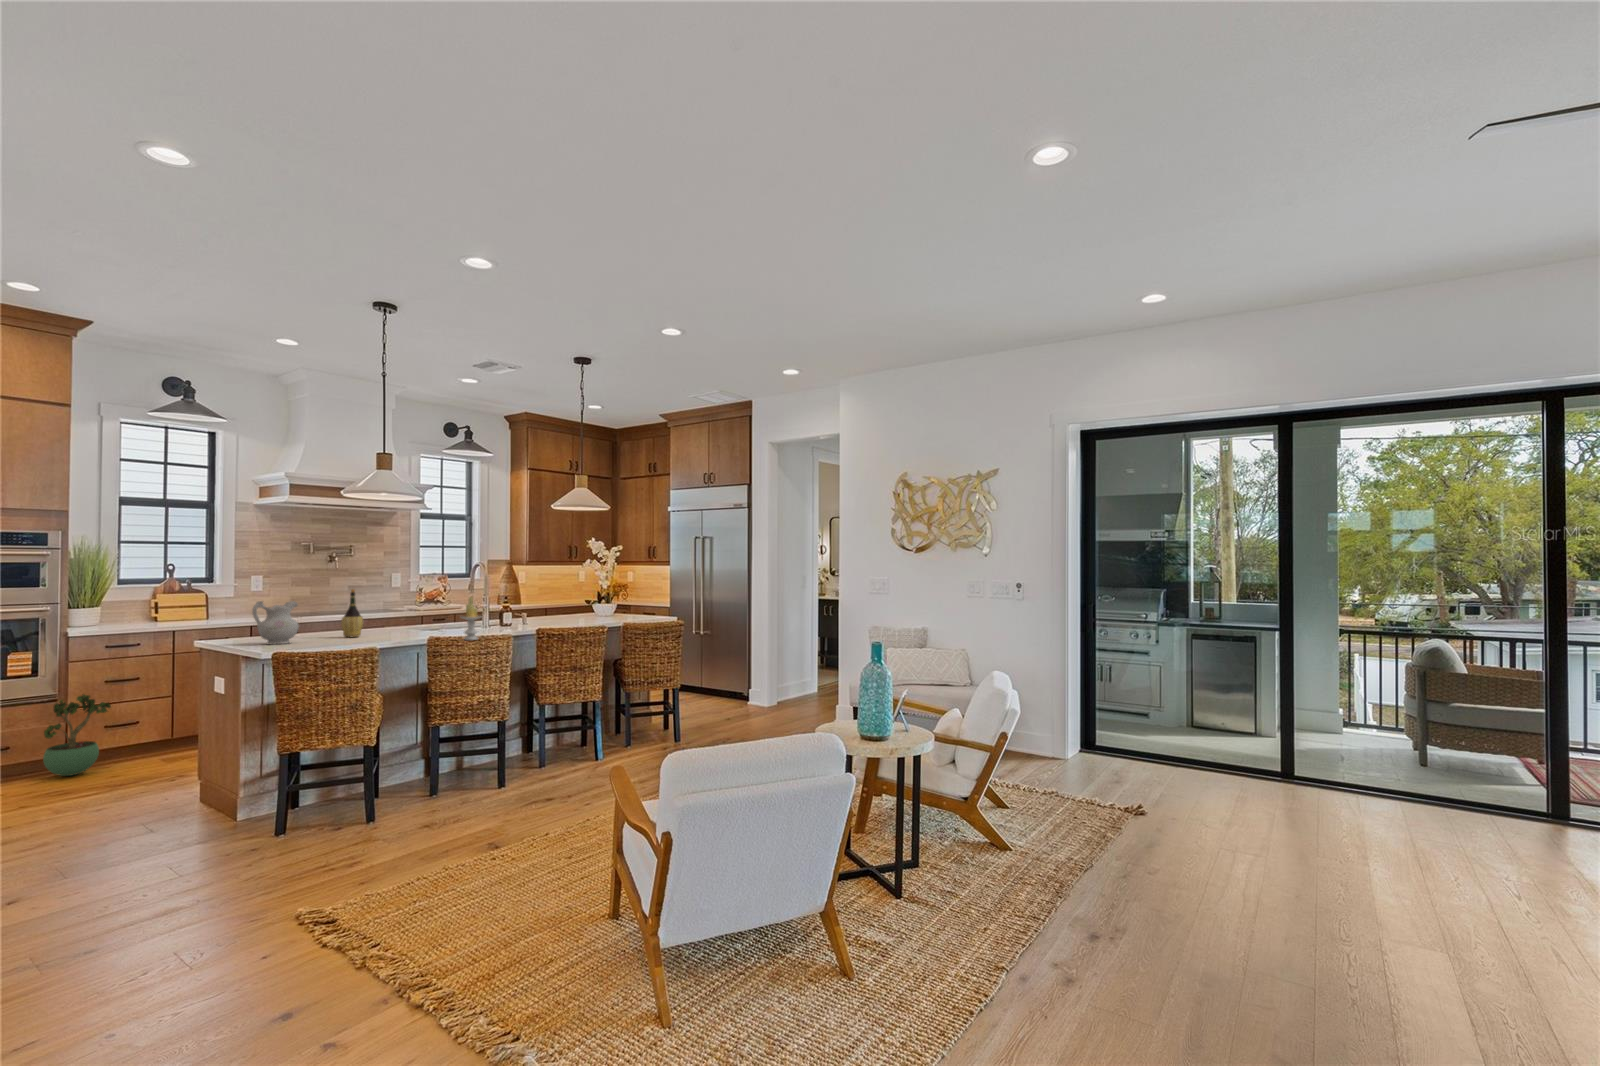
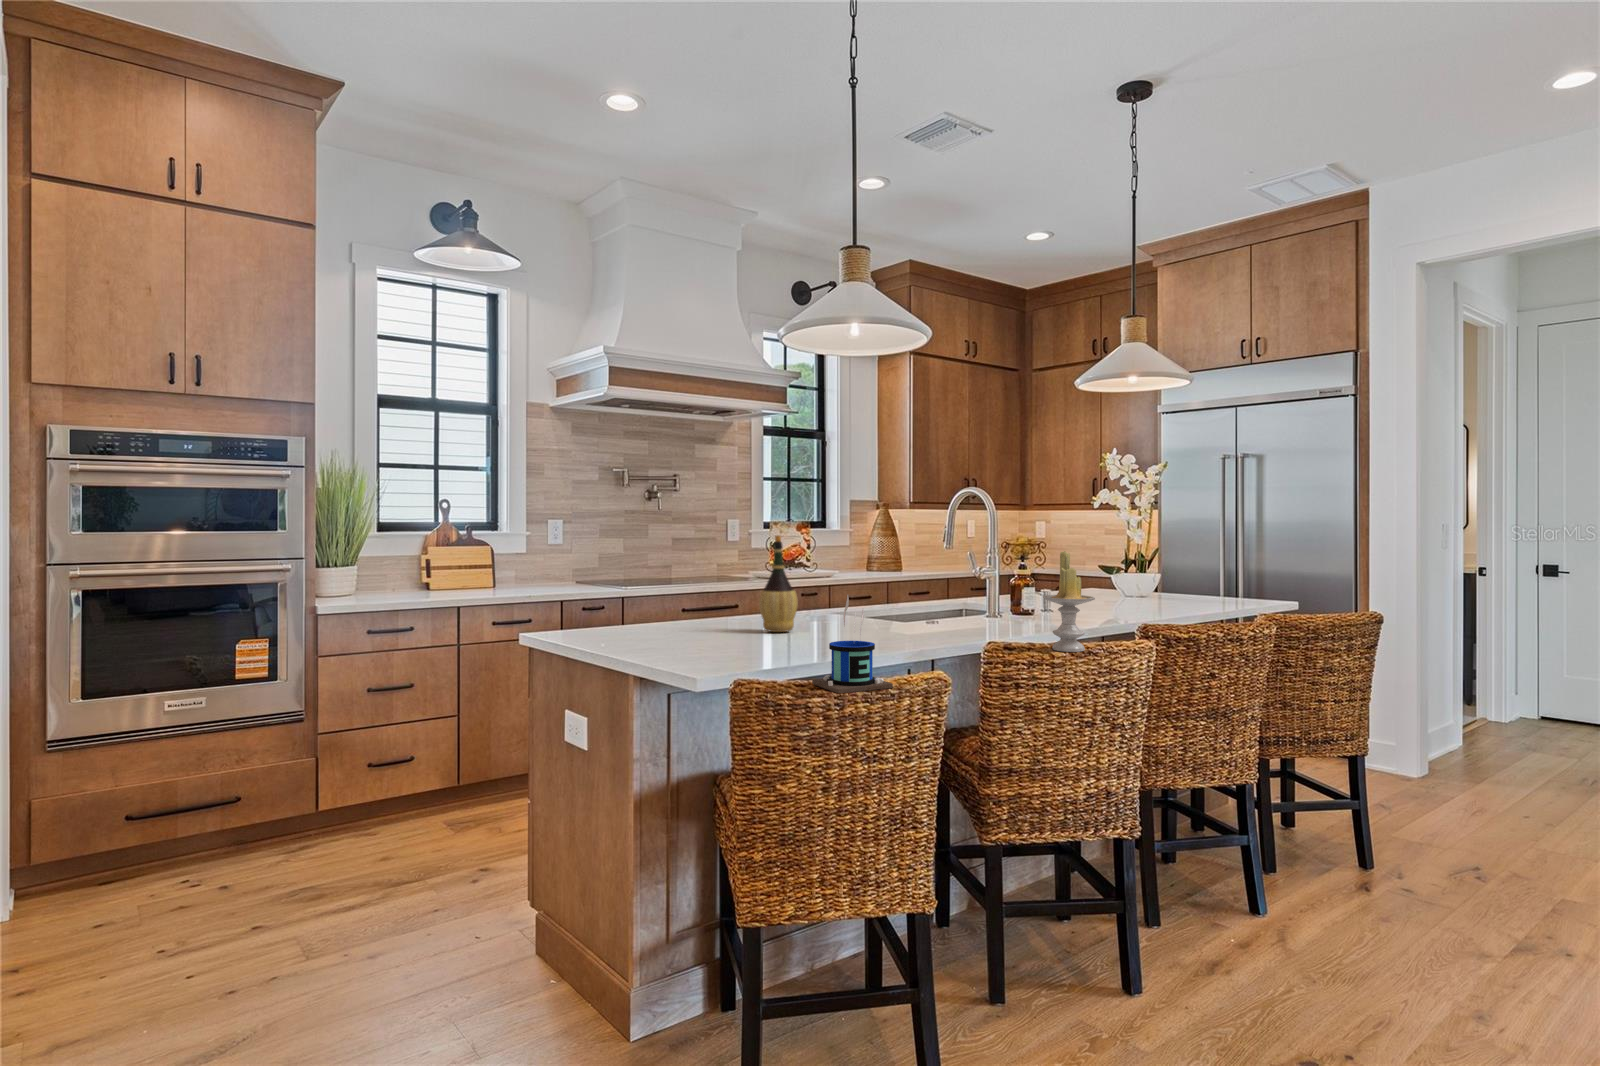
ceramic pitcher: present [252,601,299,645] -> none [625,555,704,647]
mug: none [311,617,344,655] -> present [812,595,893,693]
potted plant: present [43,694,111,776] -> none [287,712,379,850]

